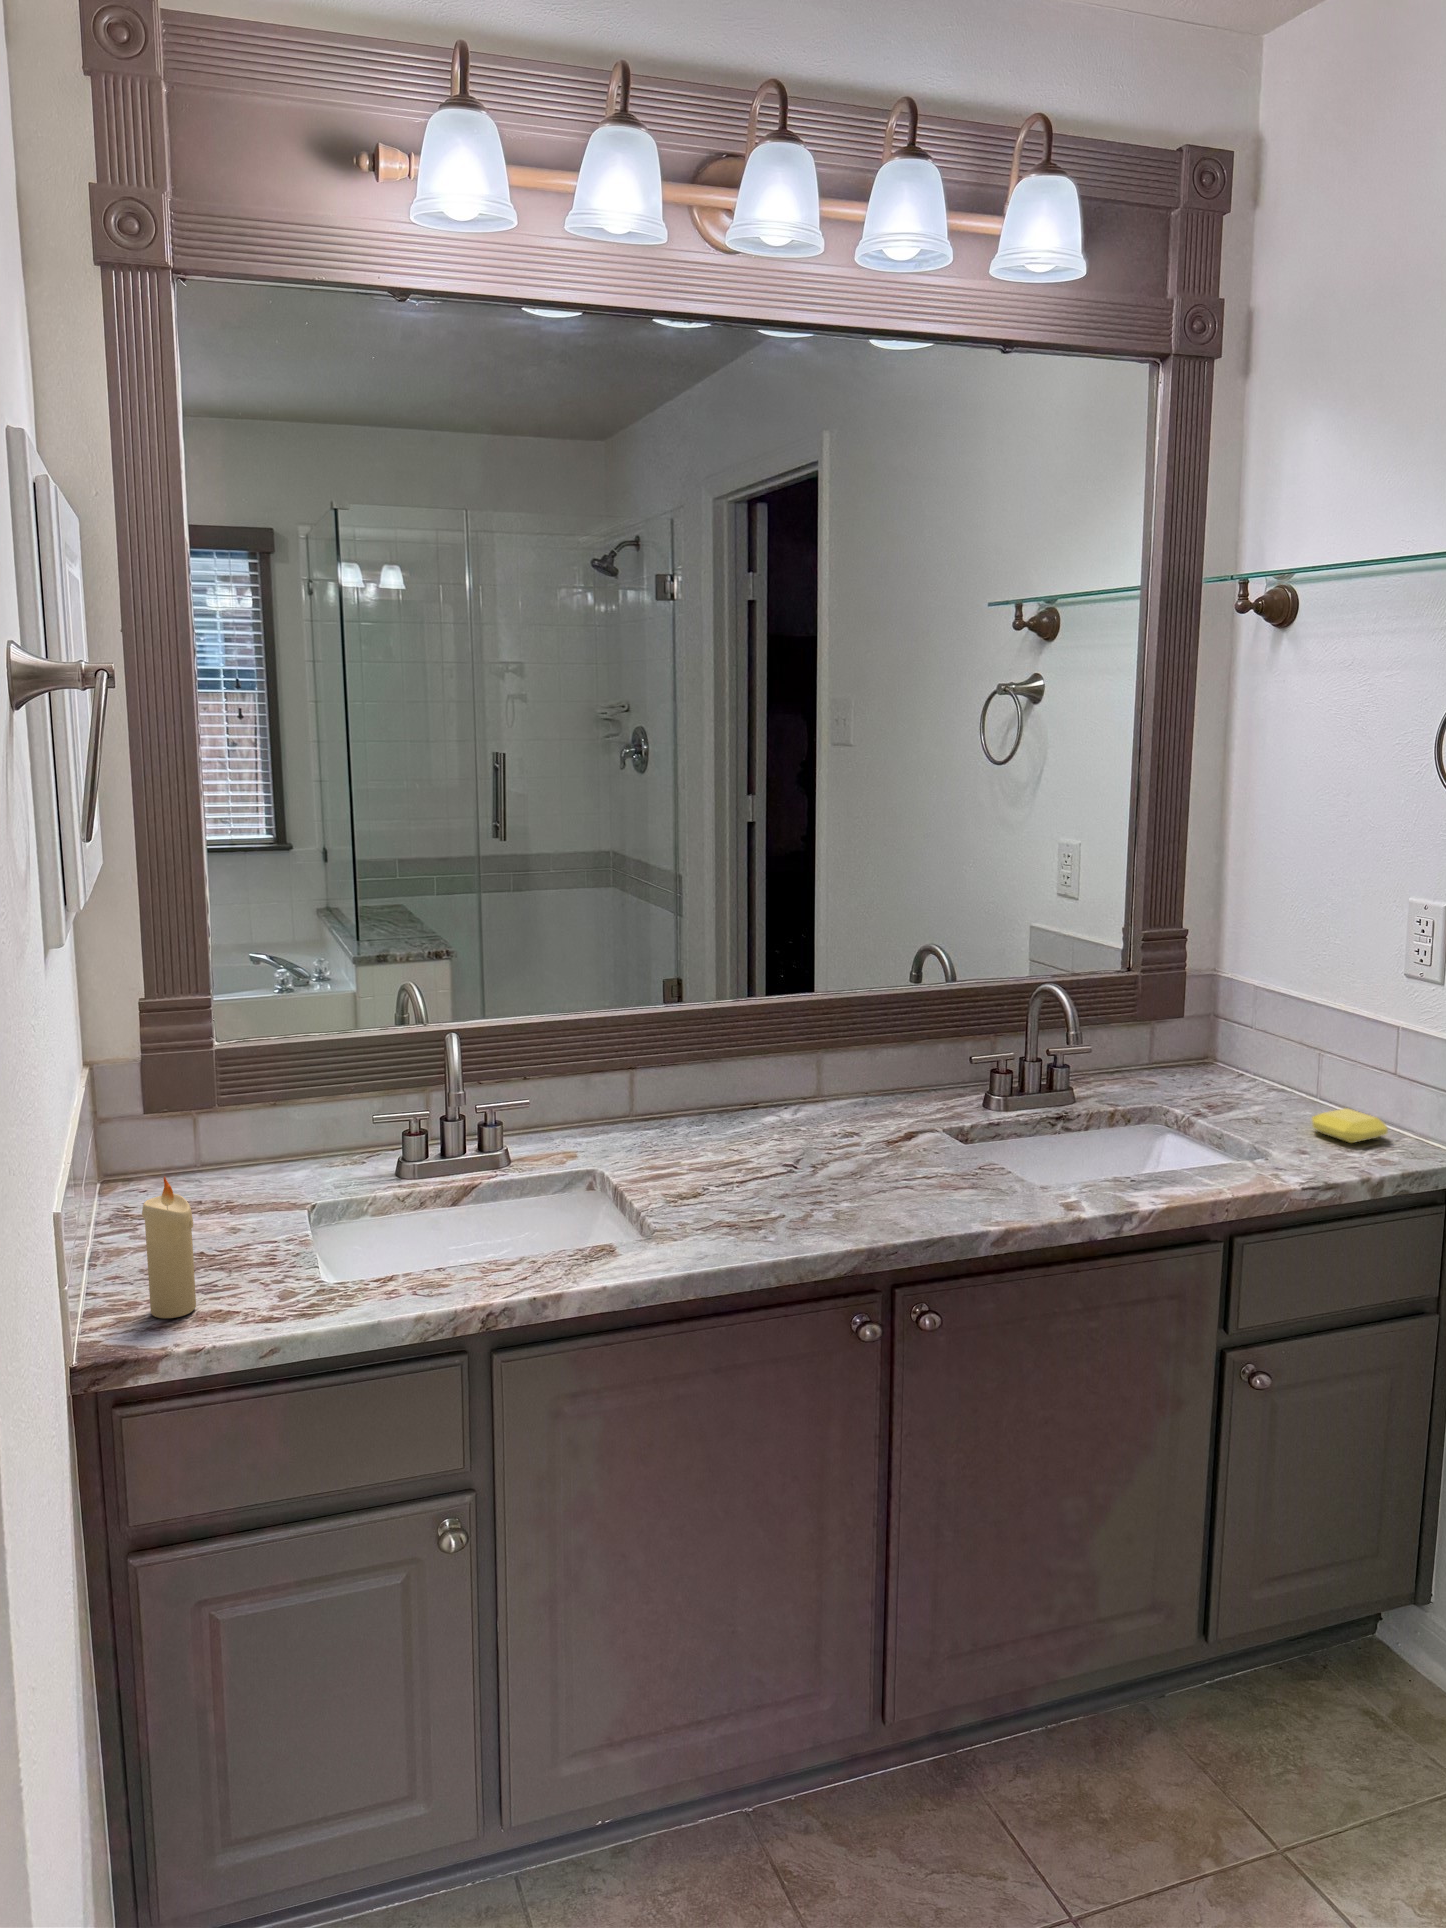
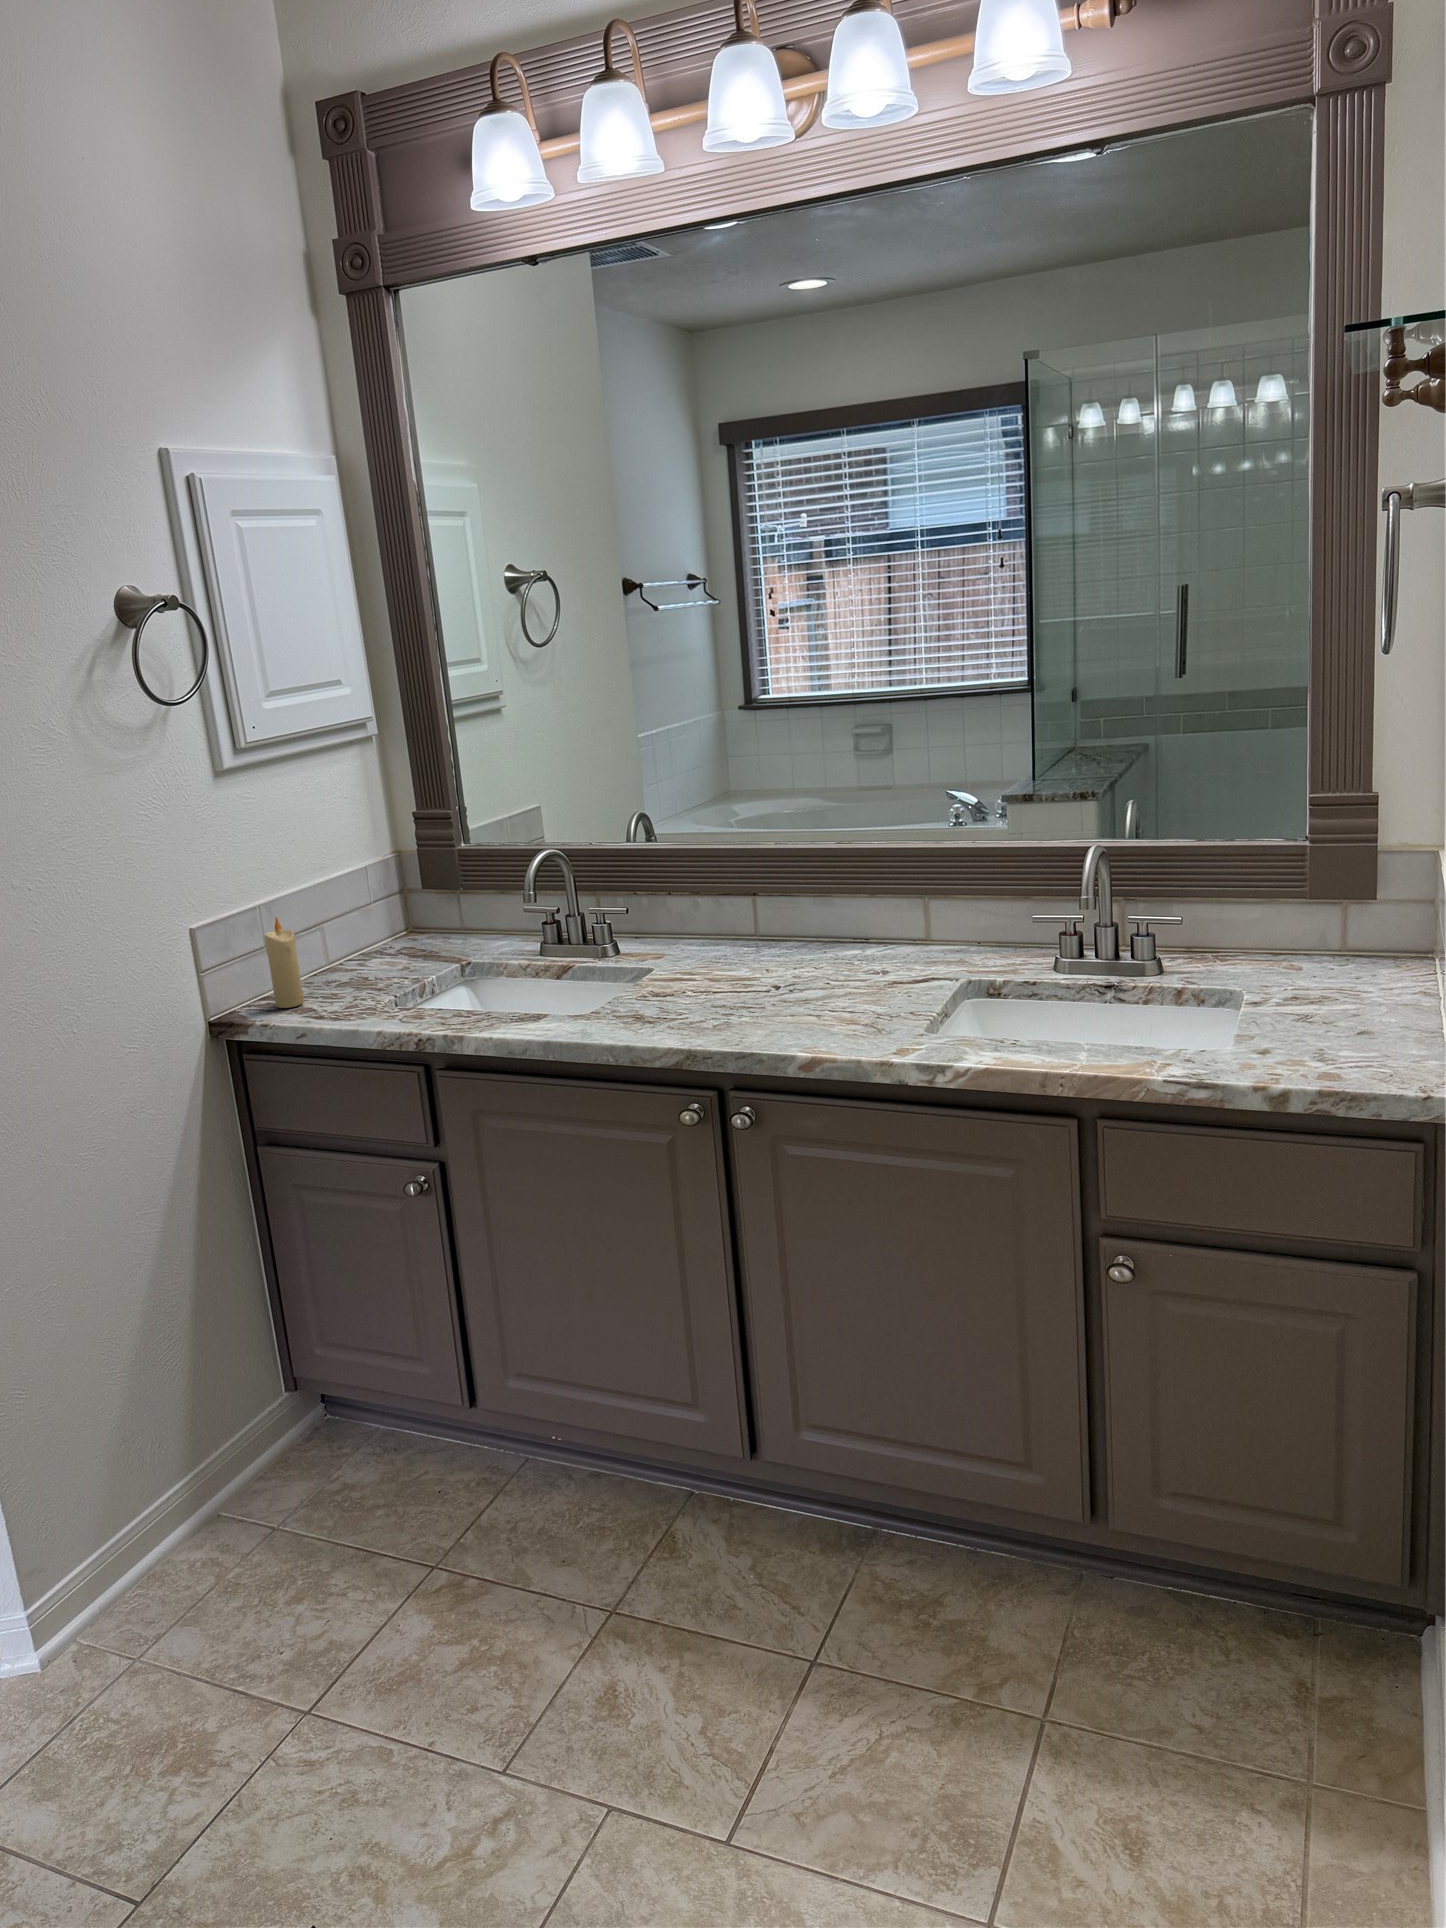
soap bar: present [1311,1108,1388,1143] -> none [1316,1016,1396,1054]

